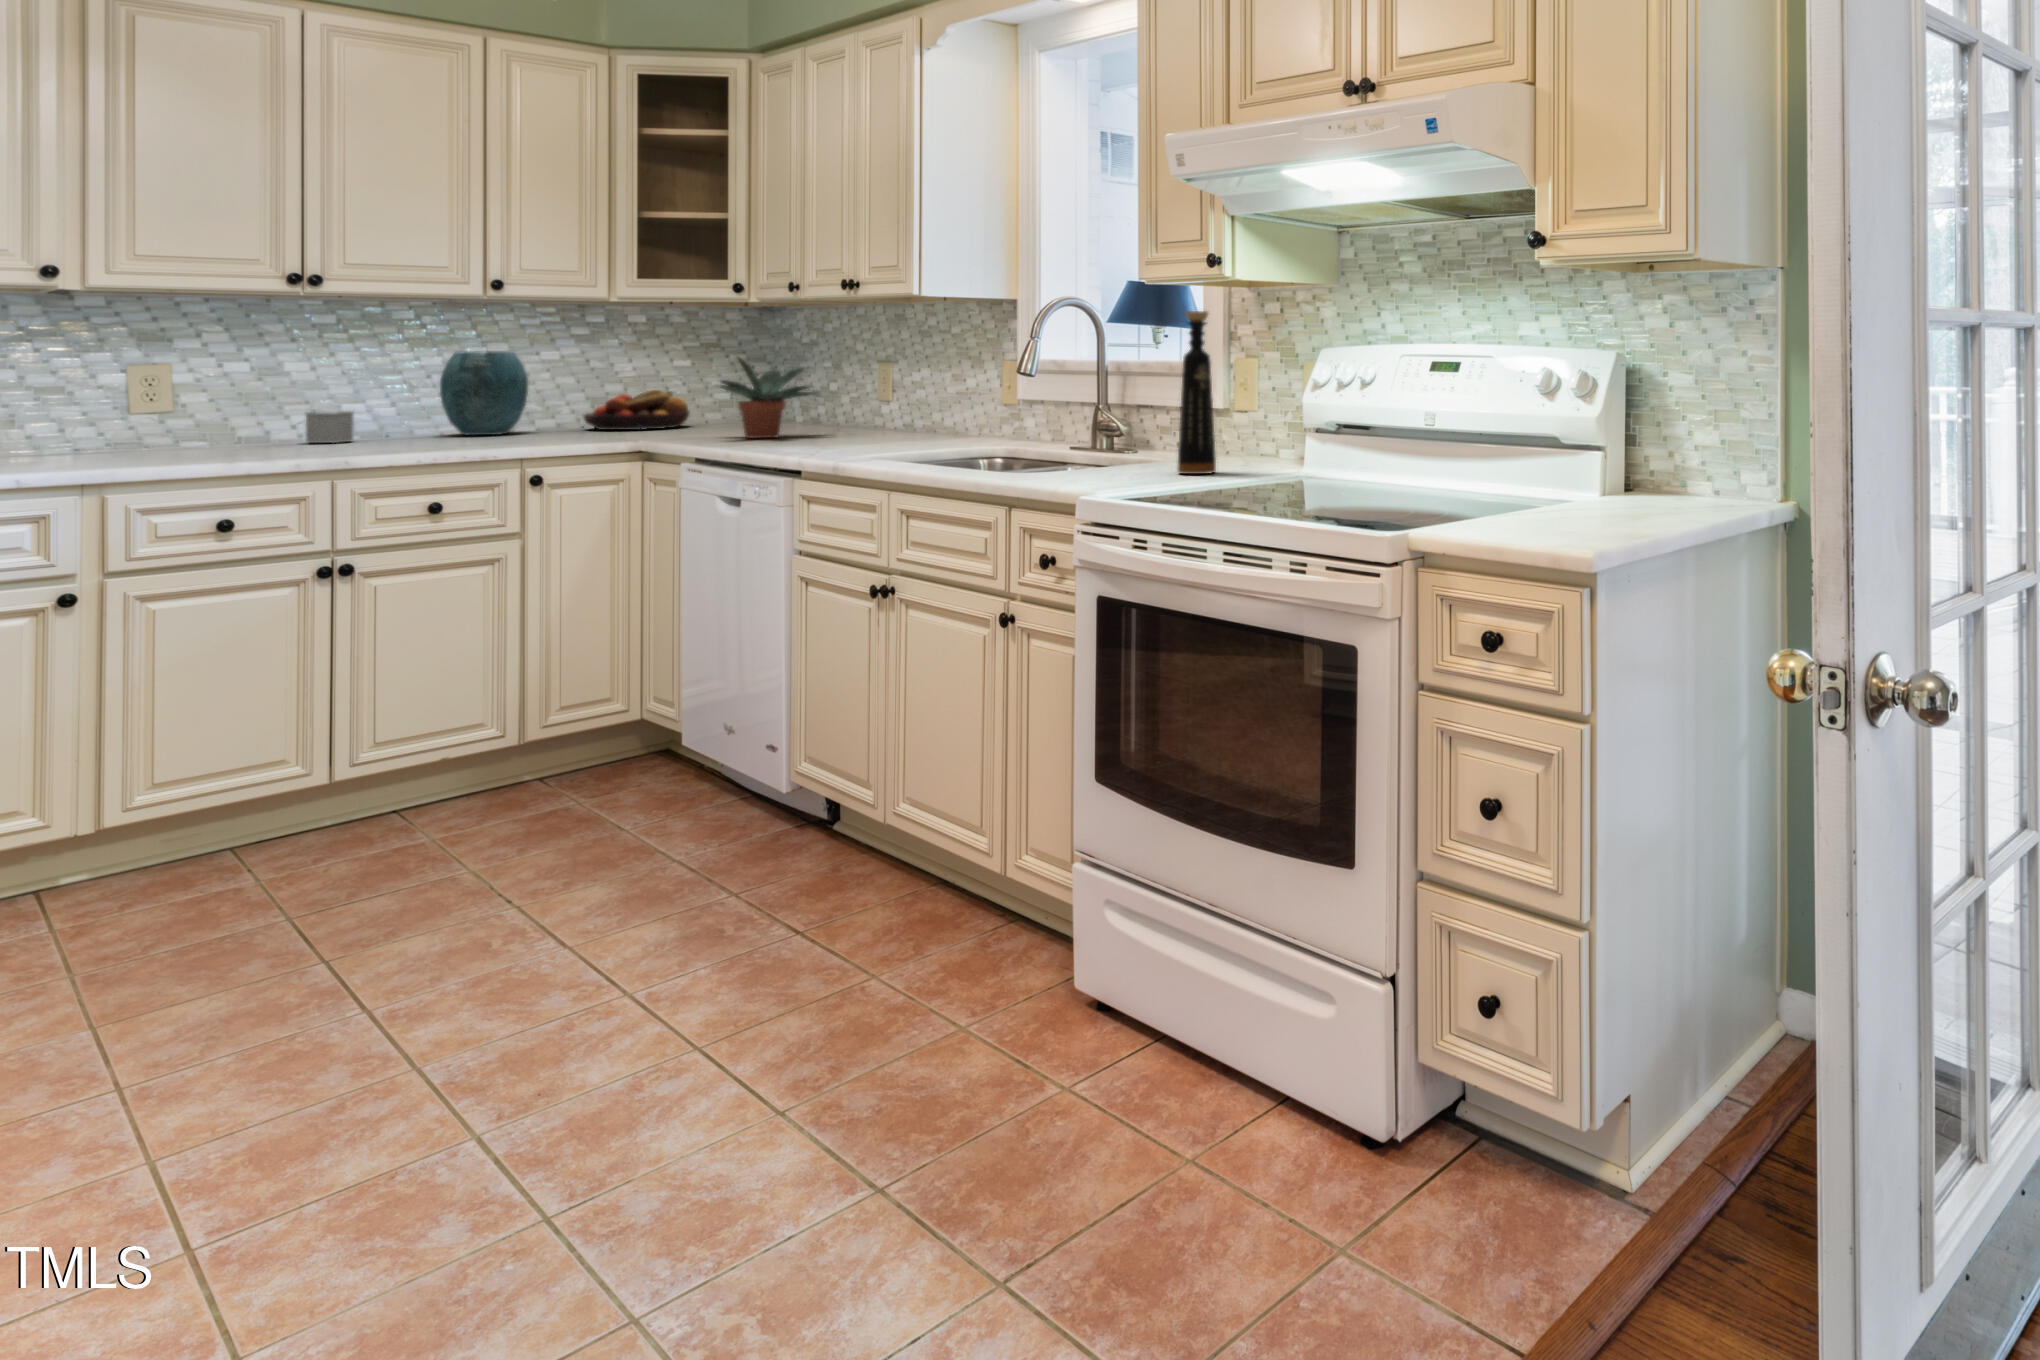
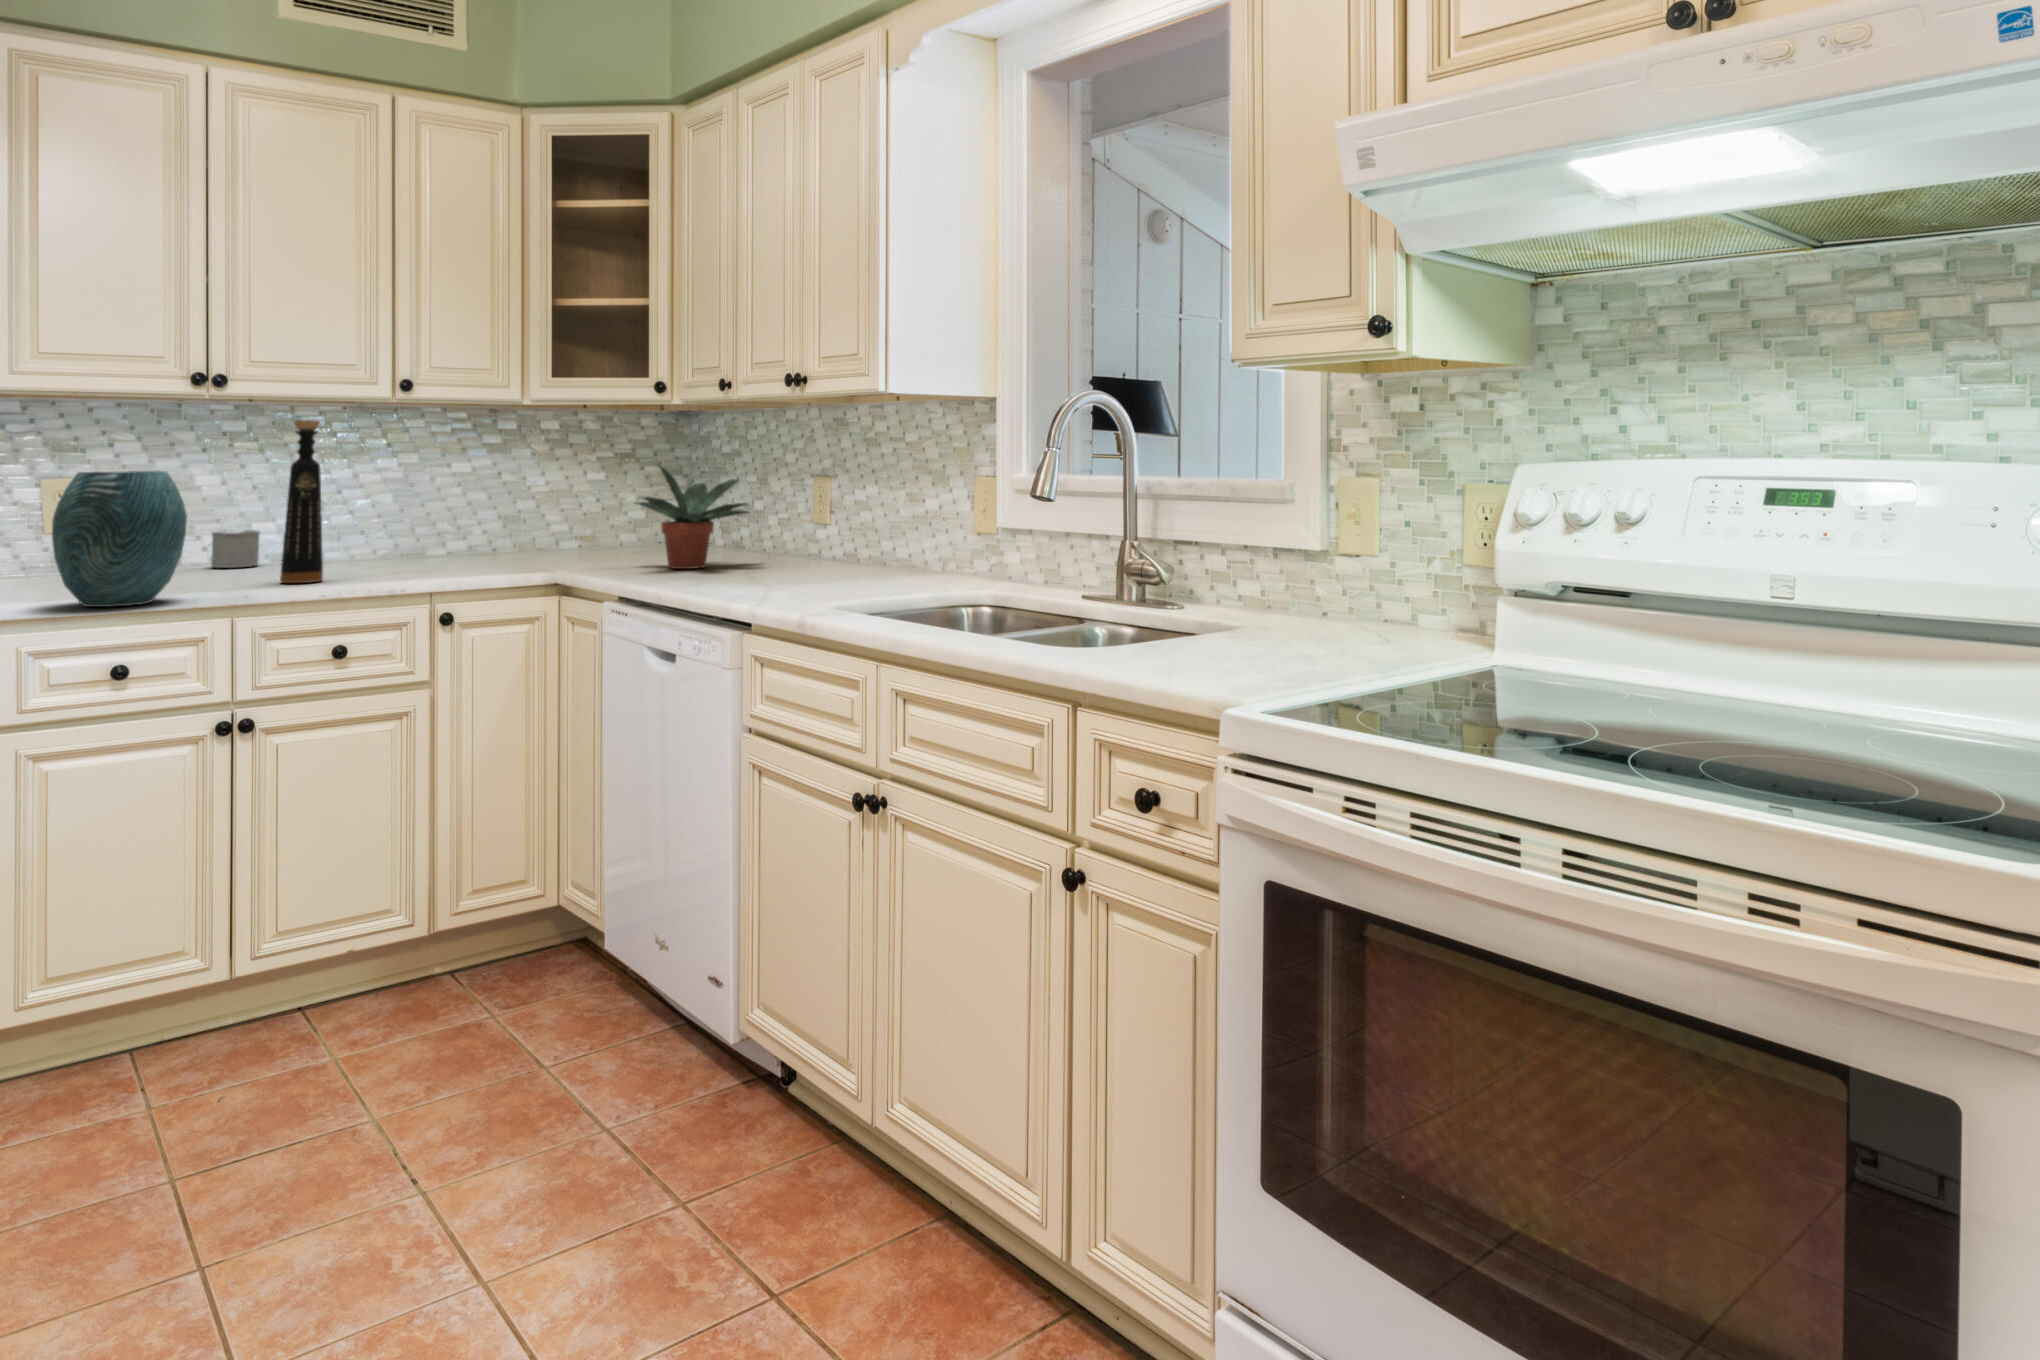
bottle: present [1178,311,1216,474] -> present [280,420,323,583]
vase: present [440,352,528,435] -> present [52,471,187,607]
fruit bowl: present [584,390,690,430] -> none [490,504,600,552]

